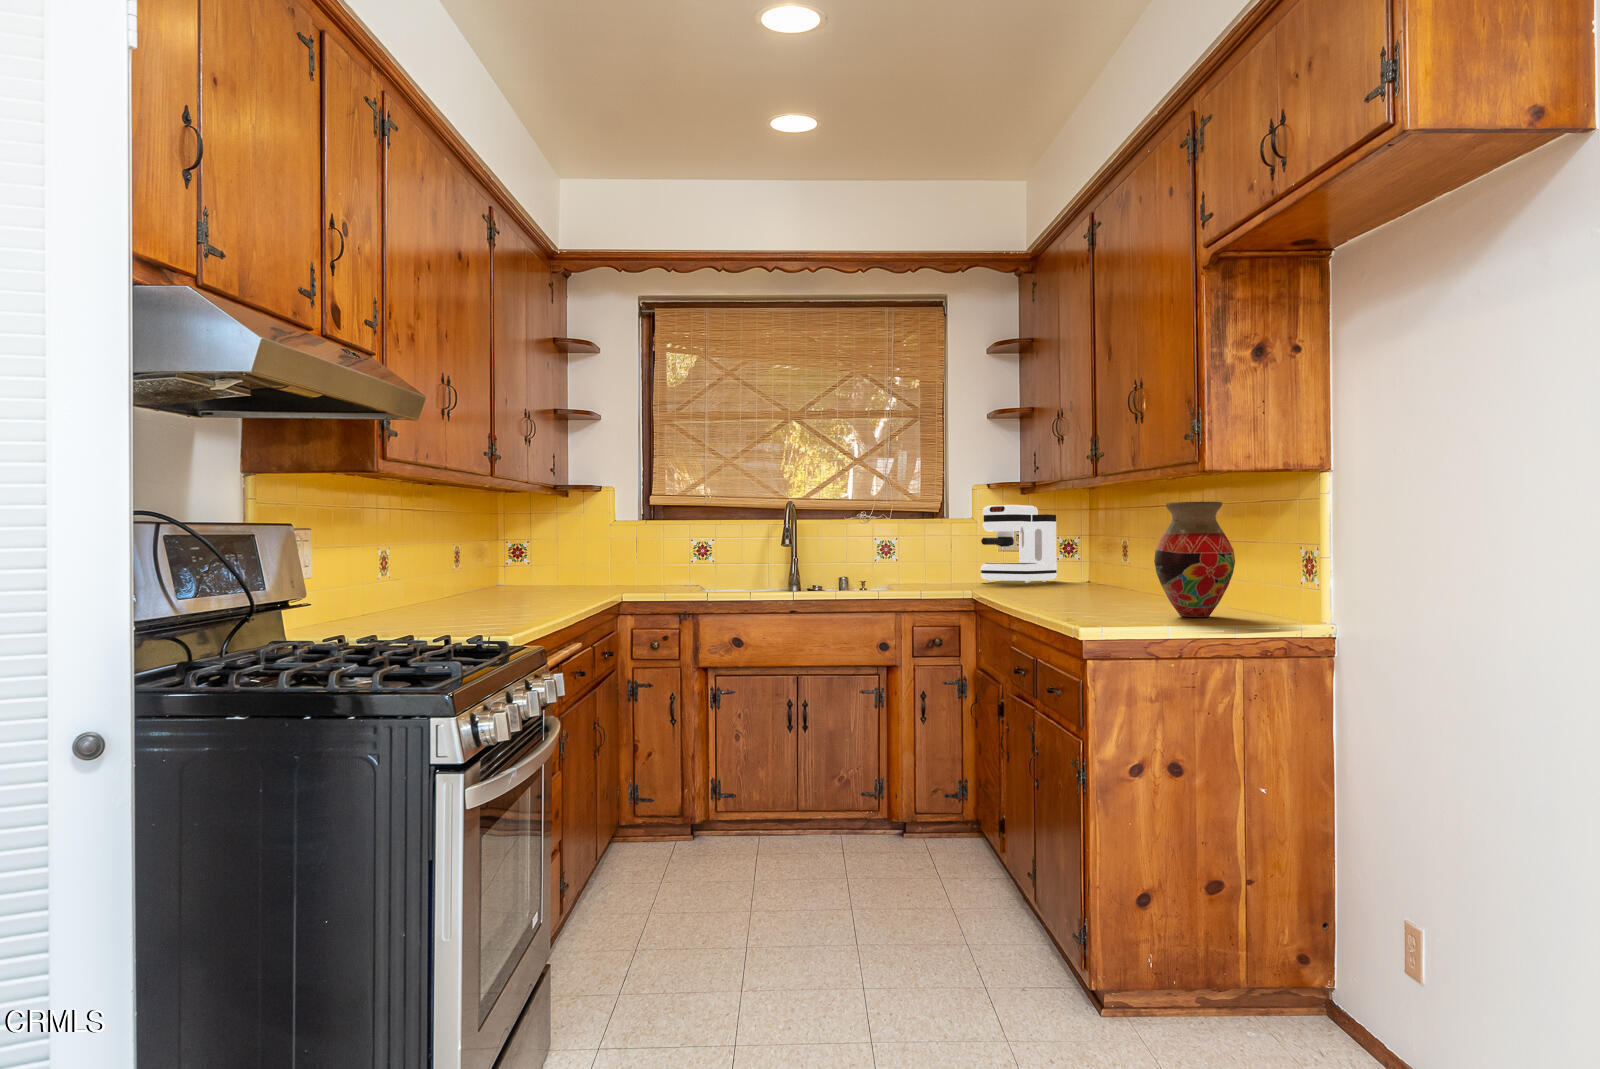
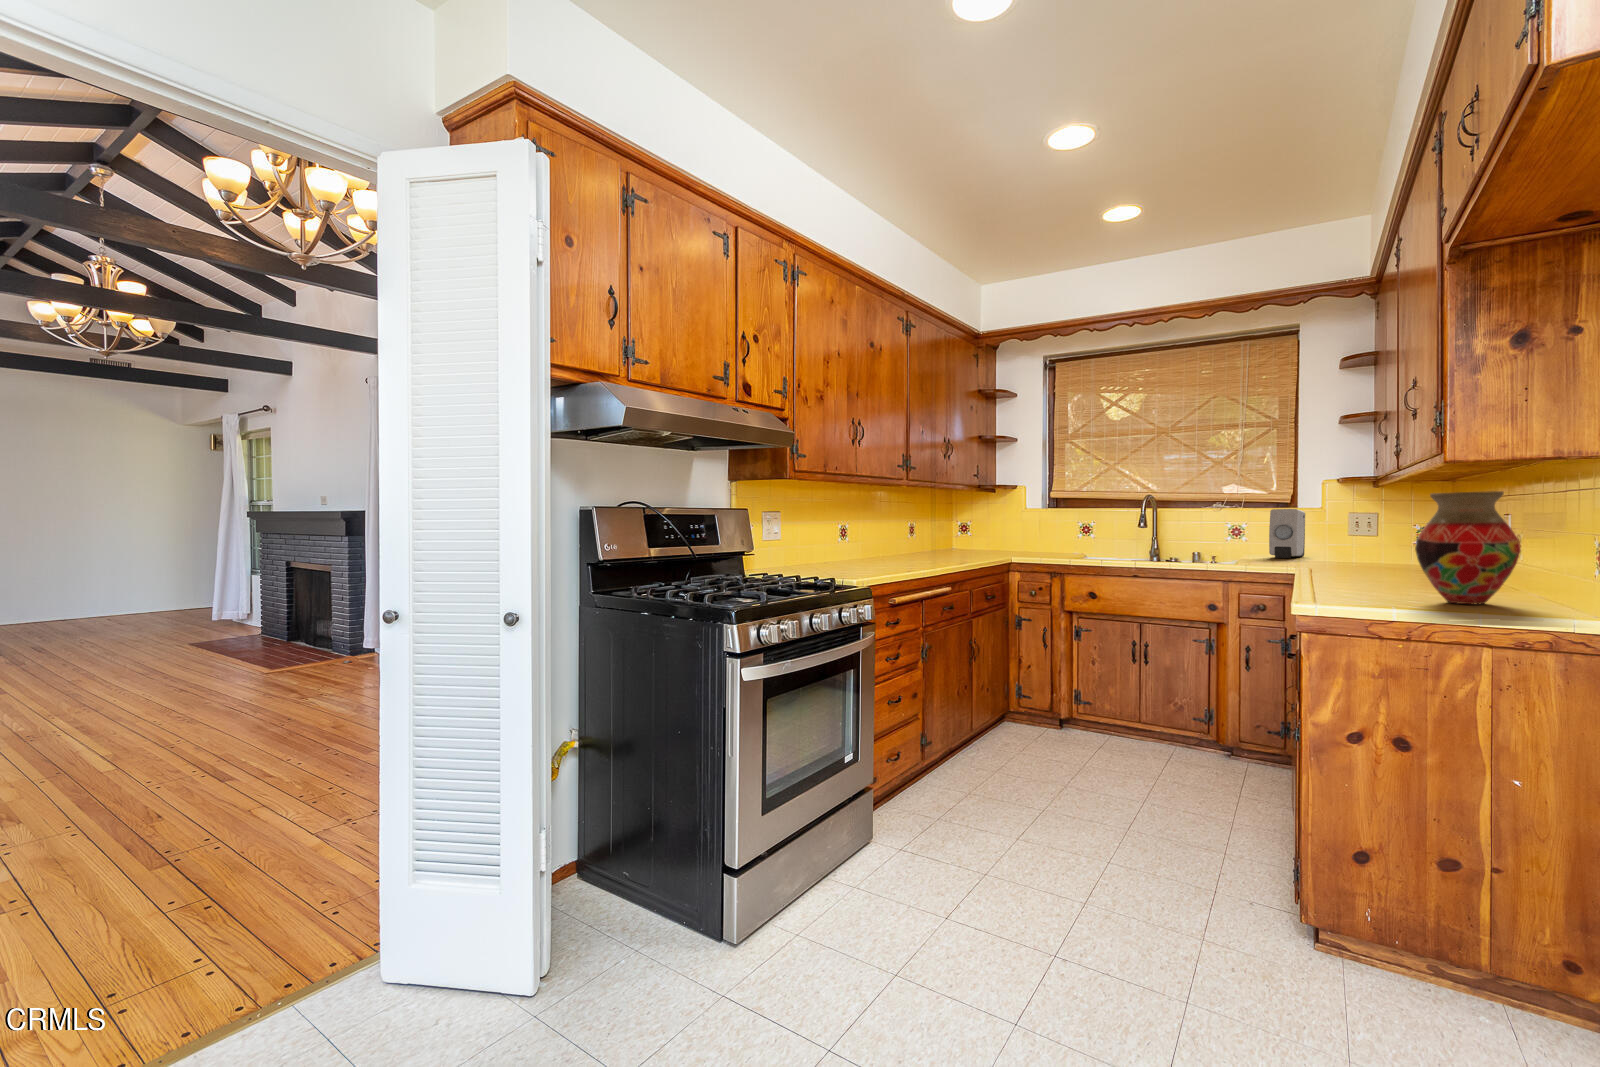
coffee maker: present [981,505,1057,583] -> none [1334,488,1432,559]
soap dispenser: none [918,526,946,584] -> present [1269,509,1305,558]

